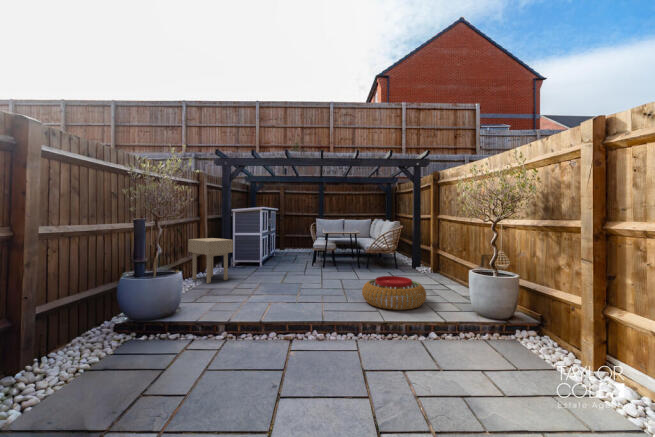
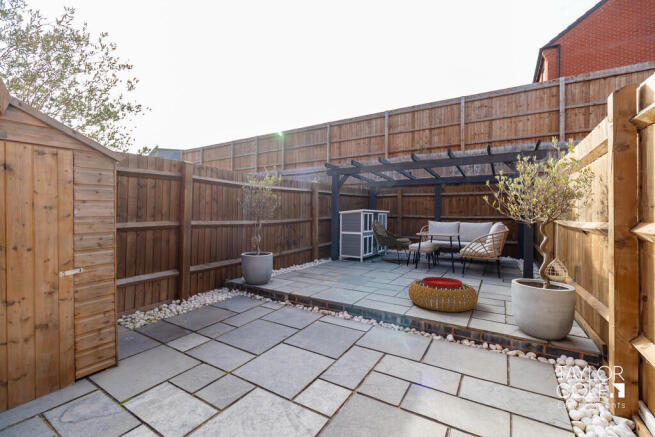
lounge chair: none [268,221,307,266] -> present [371,222,411,265]
side table: present [188,238,233,283] -> none [298,234,327,270]

